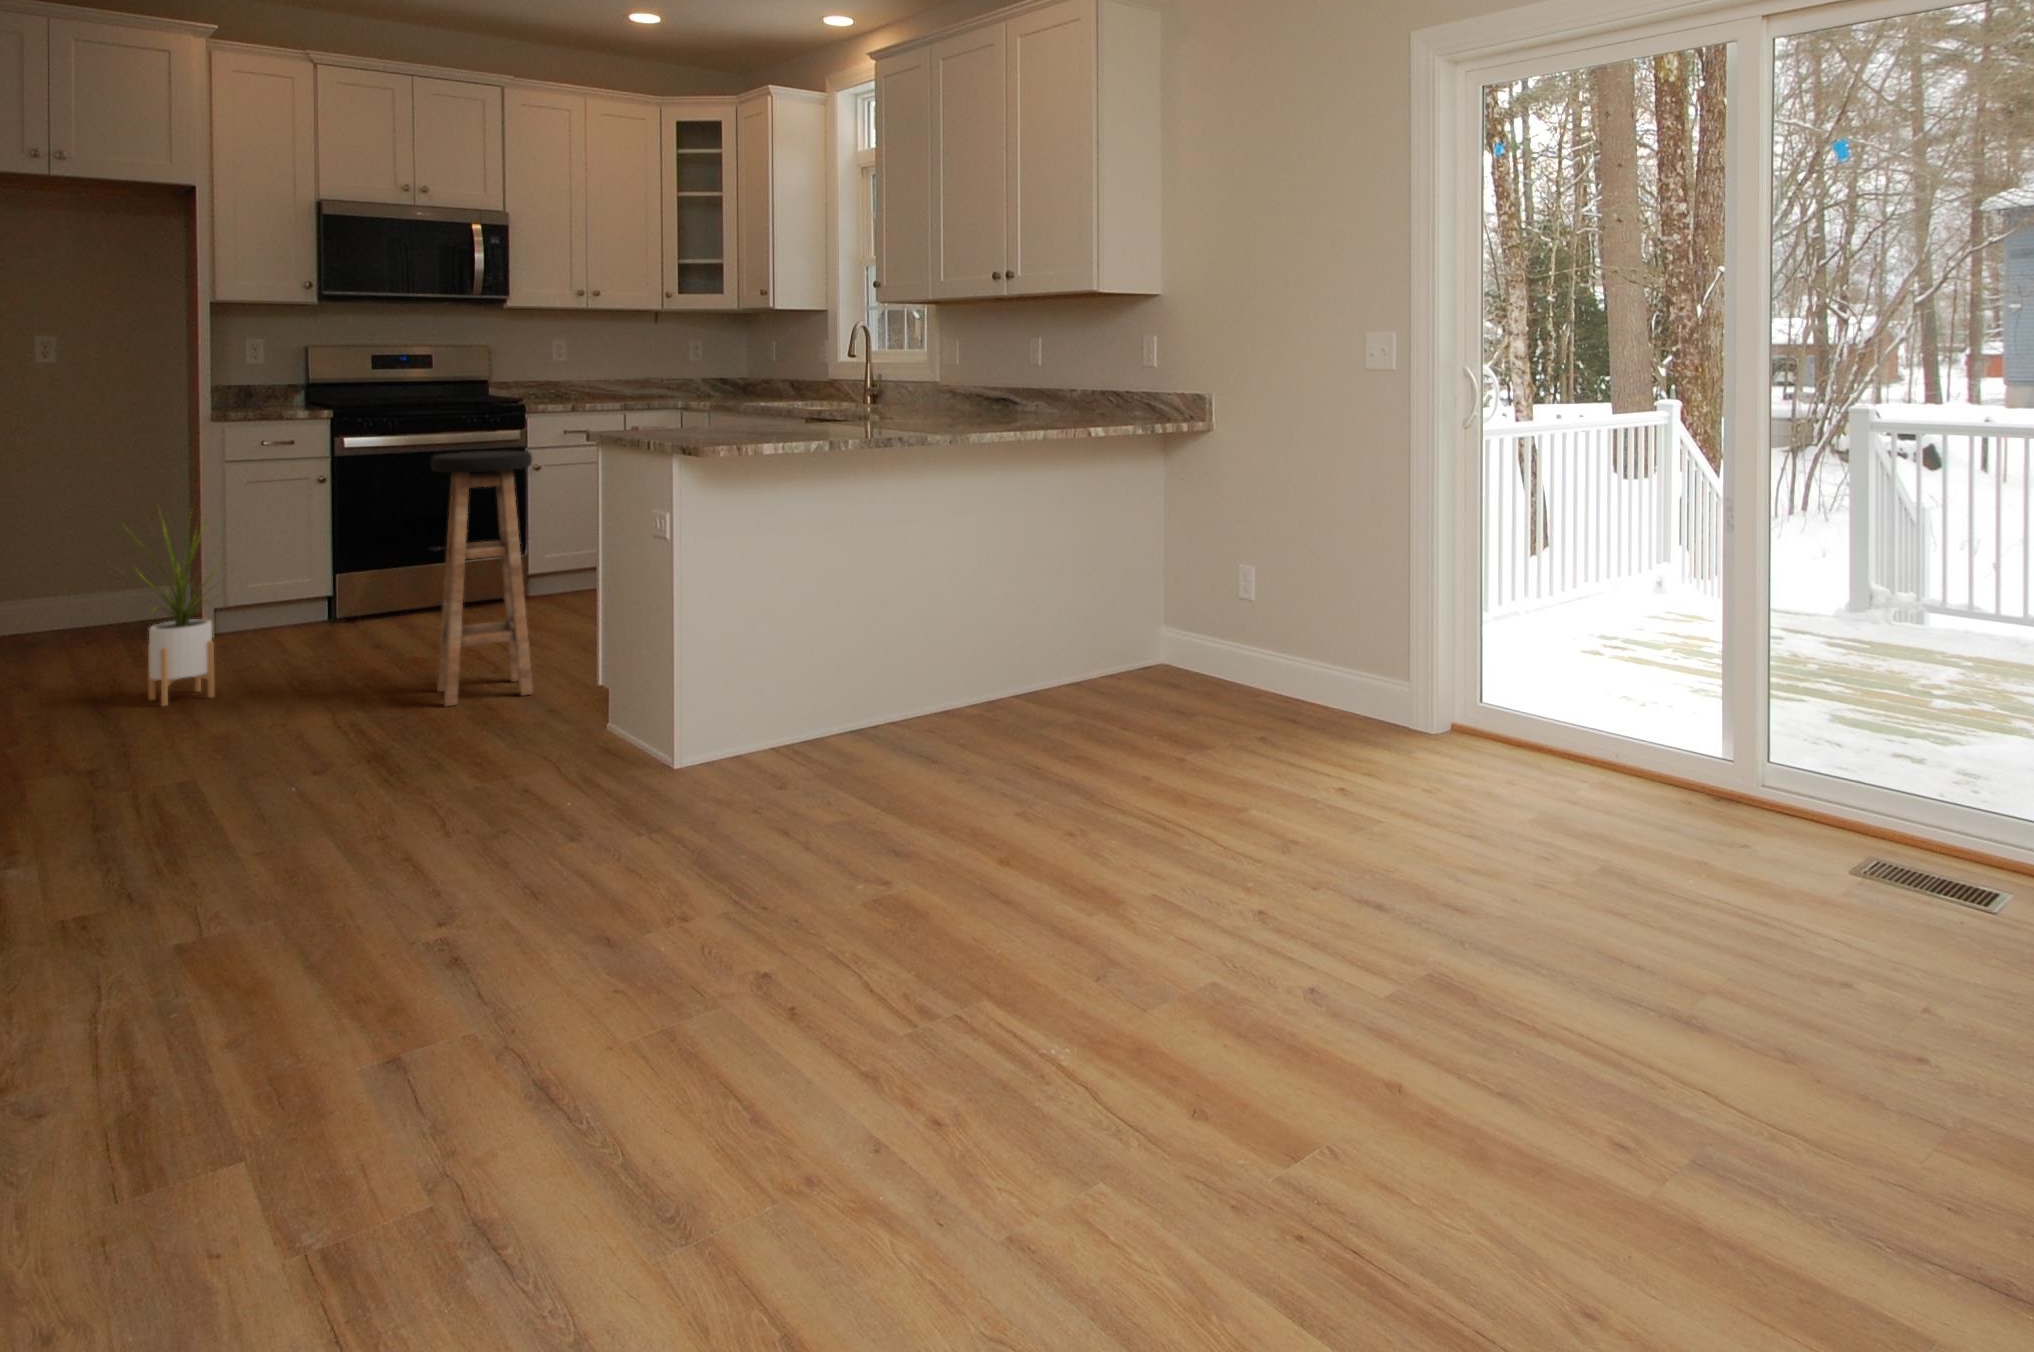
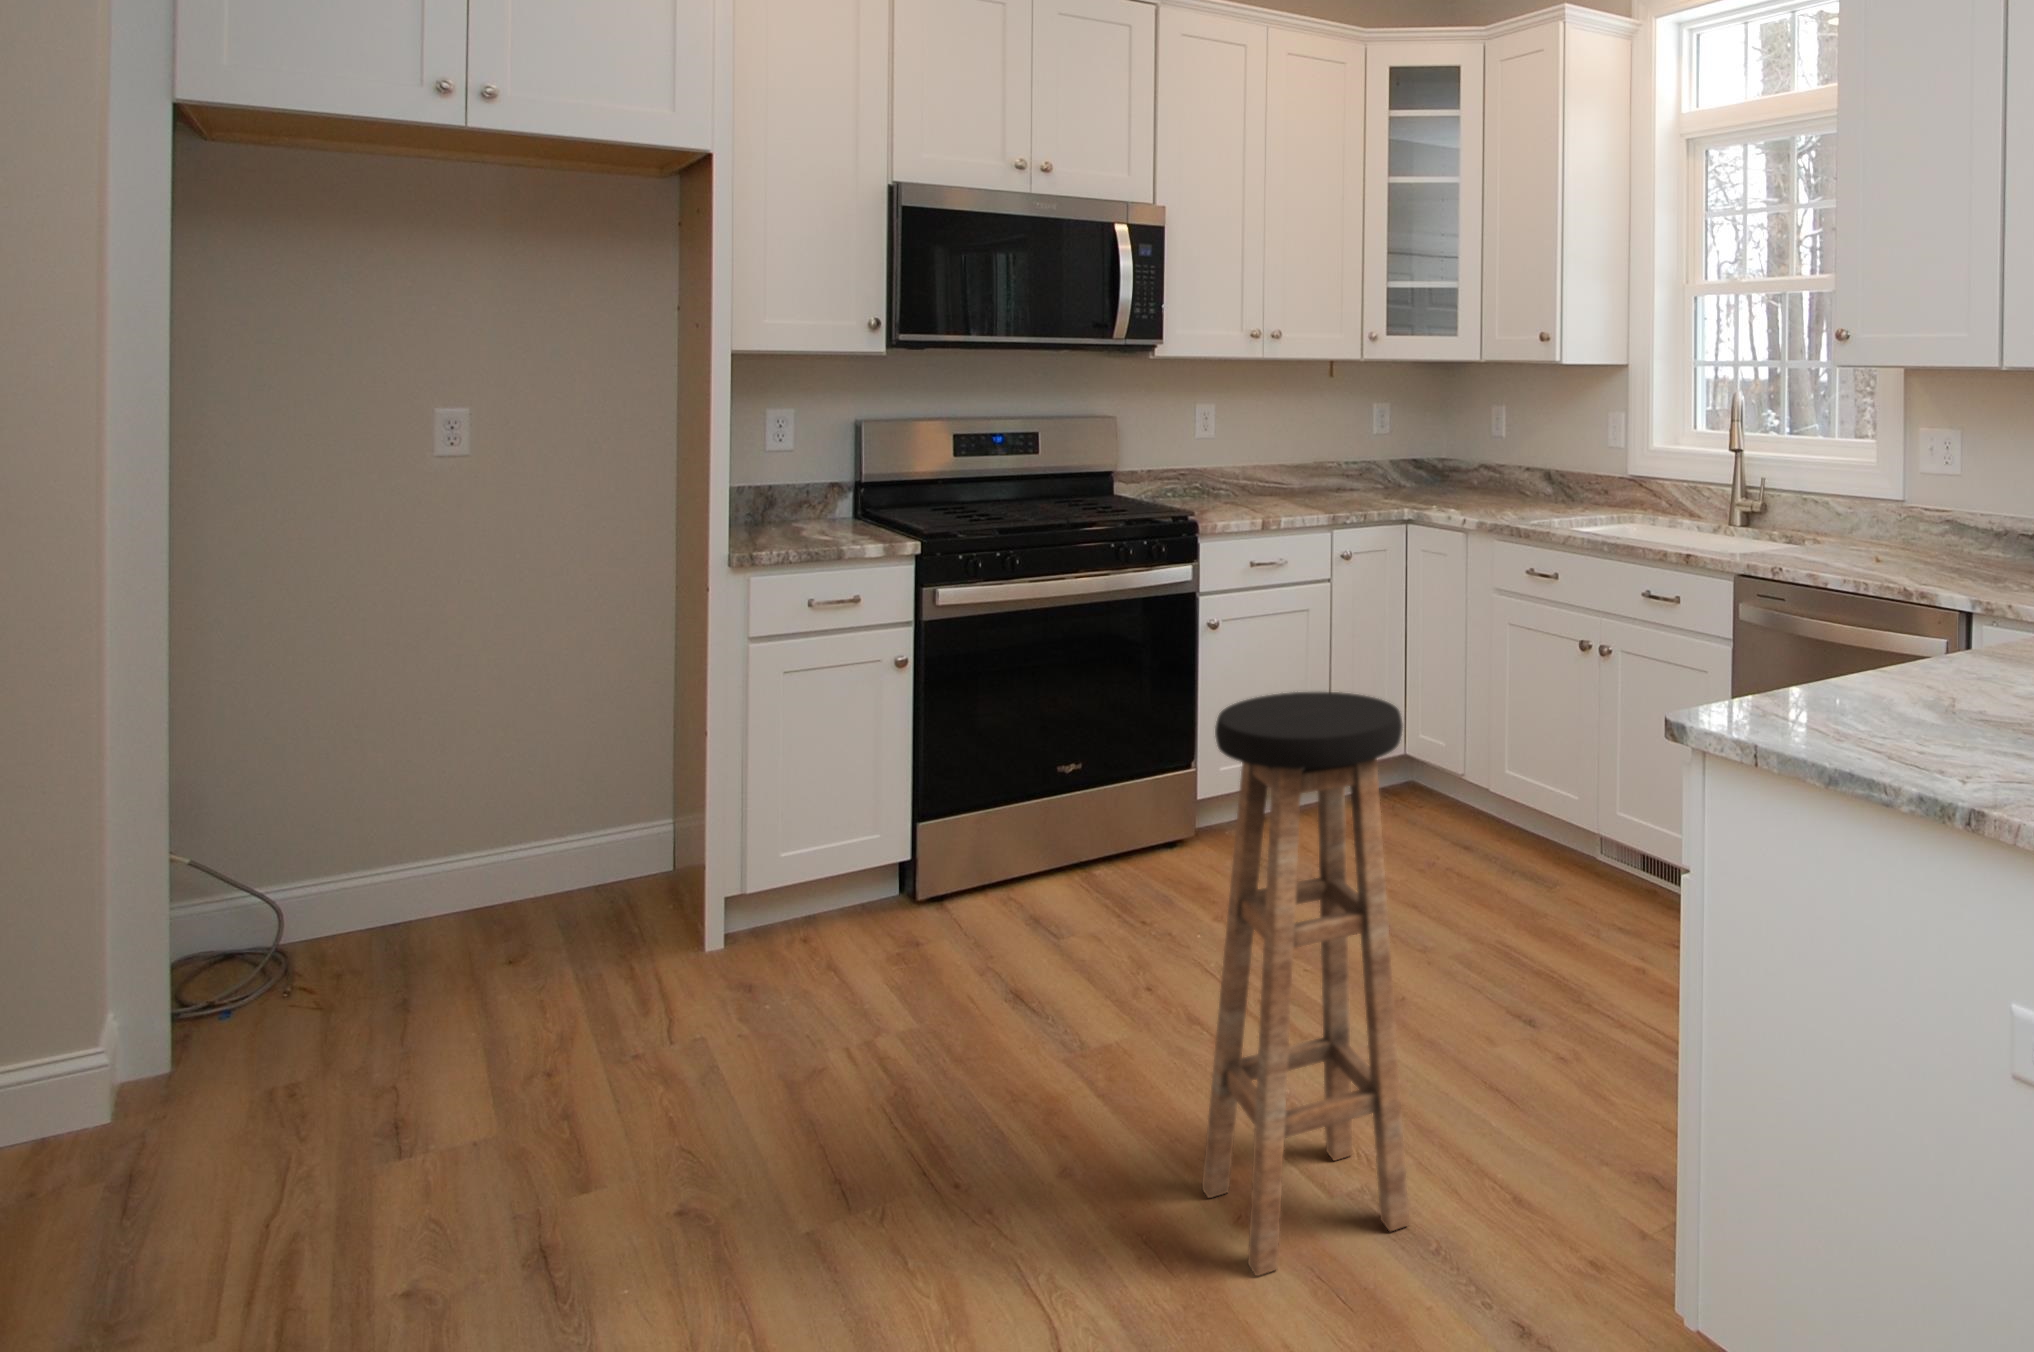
house plant: present [134,509,224,706] -> none [576,785,829,1228]

